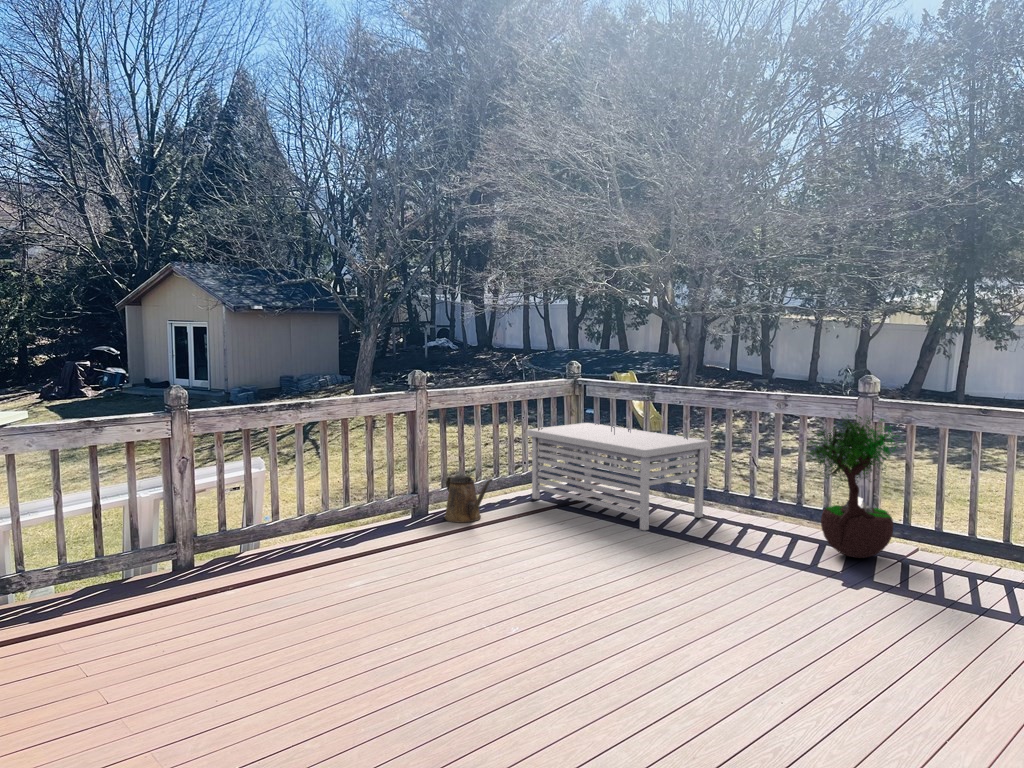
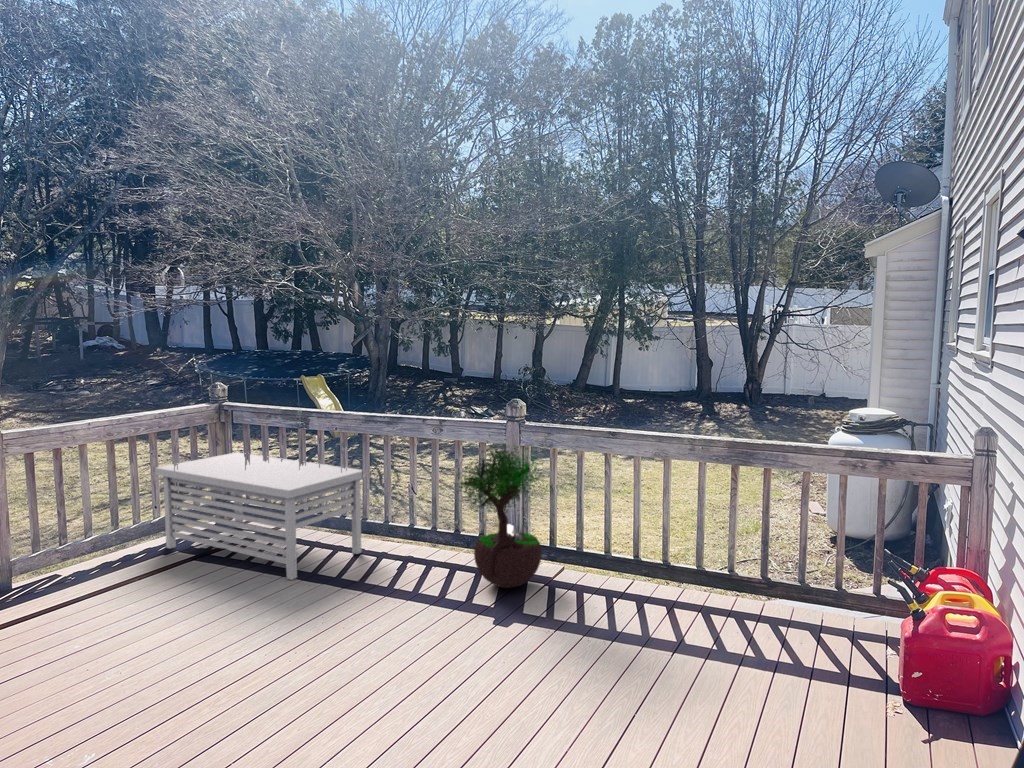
watering can: present [444,475,492,523] -> none [36,535,96,597]

